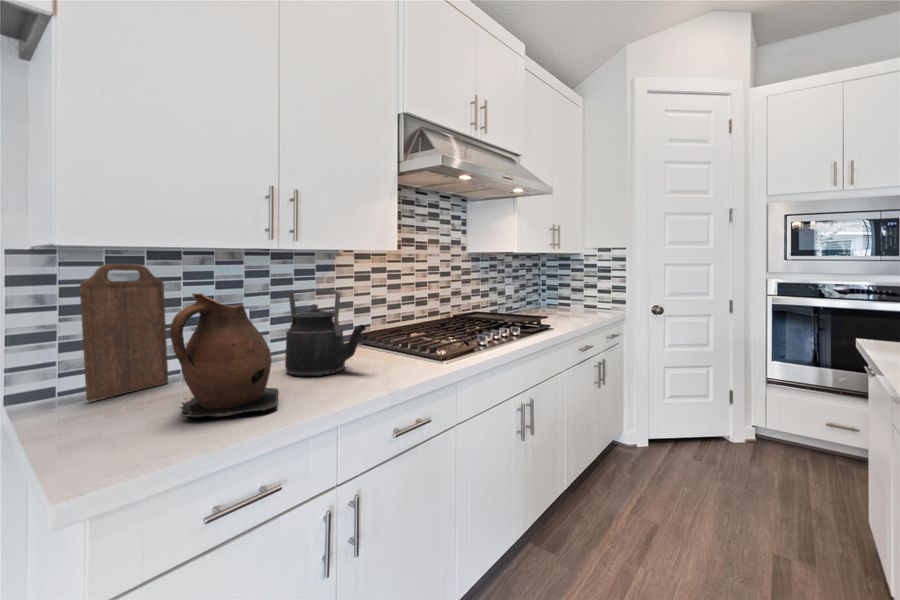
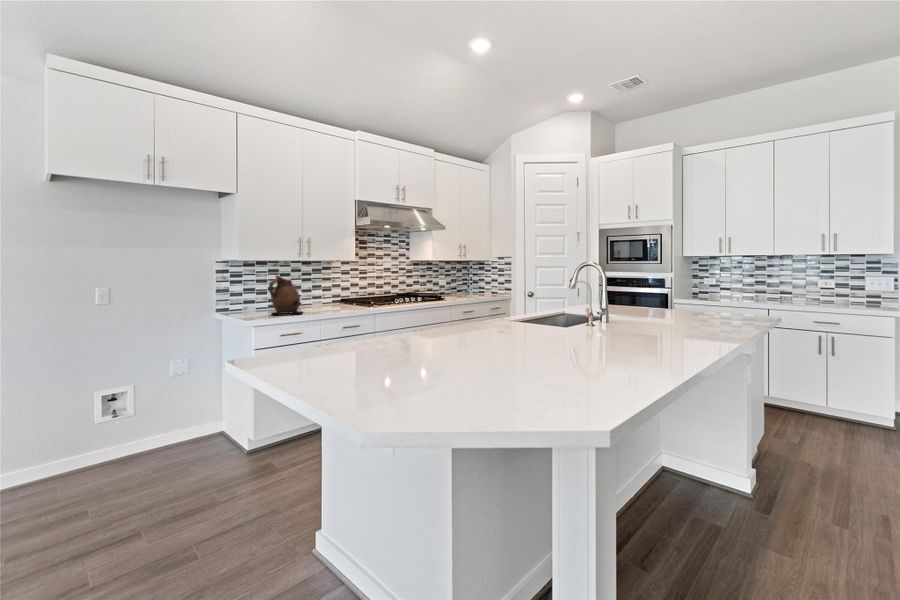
cutting board: present [80,264,168,401] -> none [238,266,264,313]
kettle: present [285,290,366,376] -> none [307,277,338,310]

